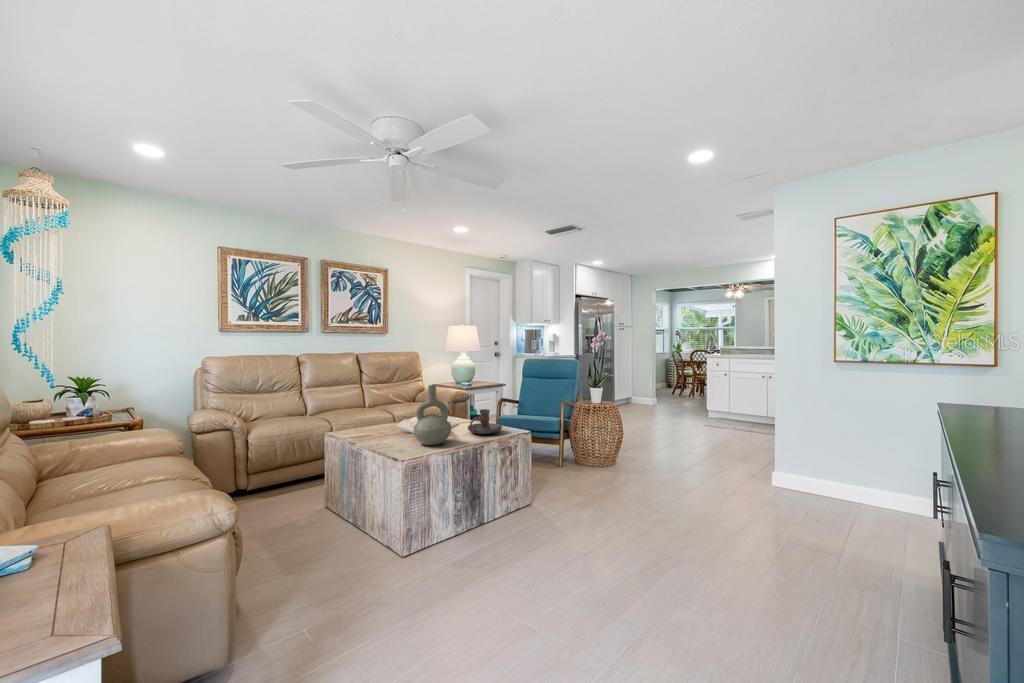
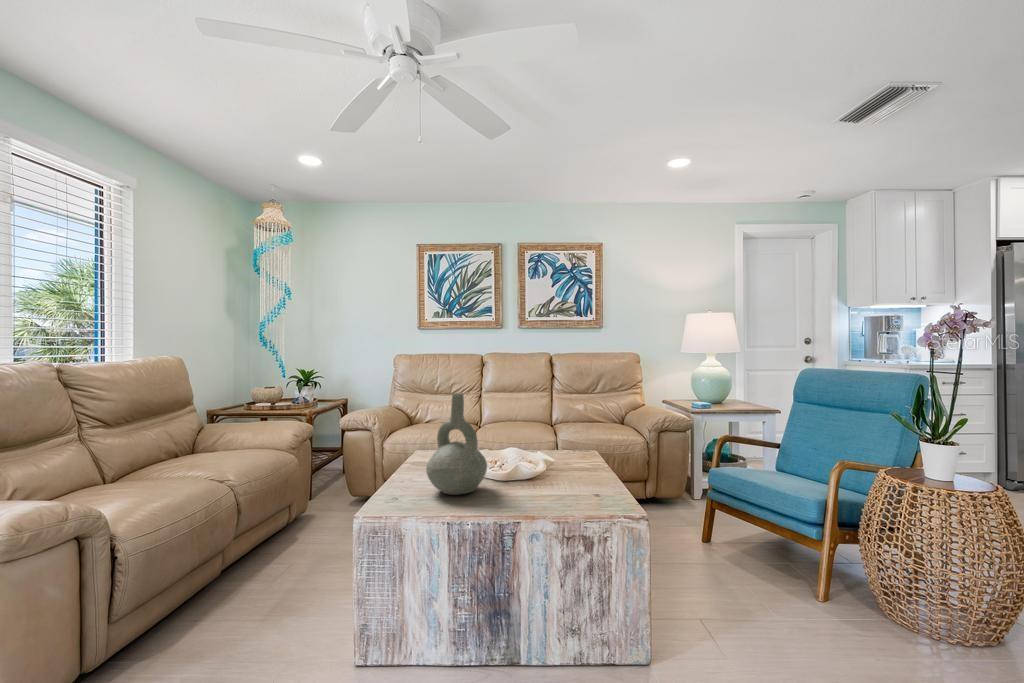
candle holder: present [468,409,502,434] -> none [529,446,606,494]

